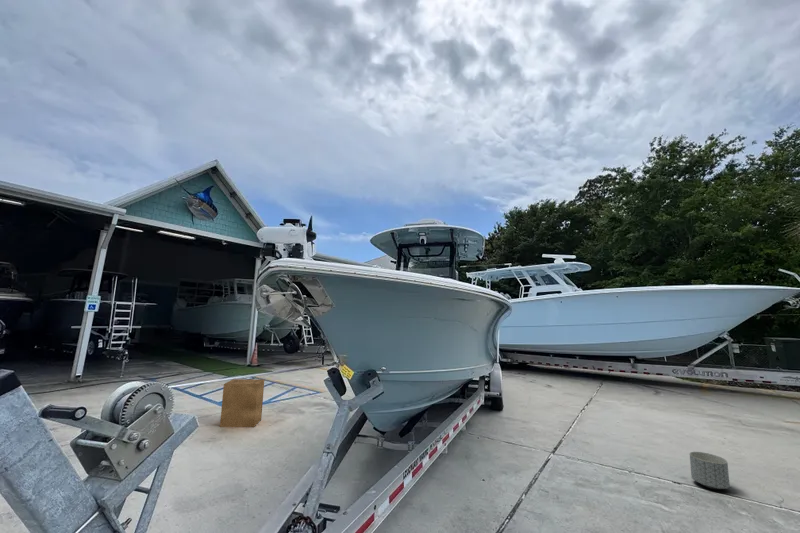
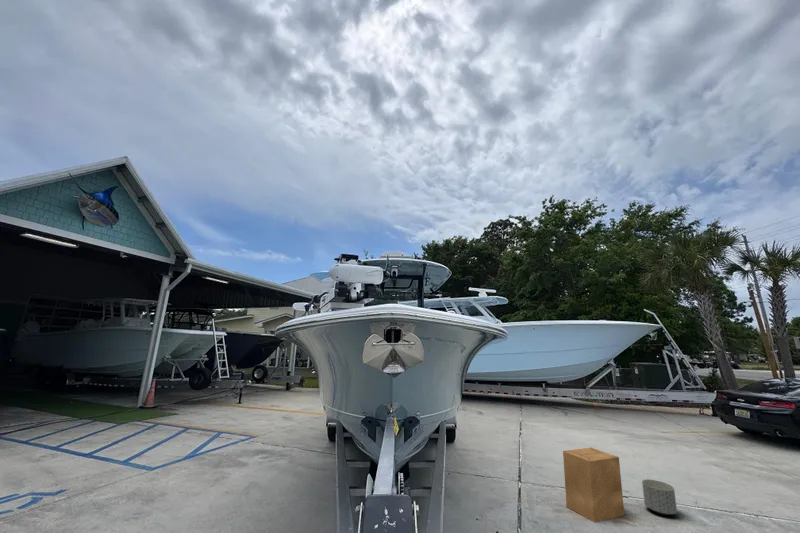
cardboard box: present [220,379,264,427] -> present [563,448,624,522]

